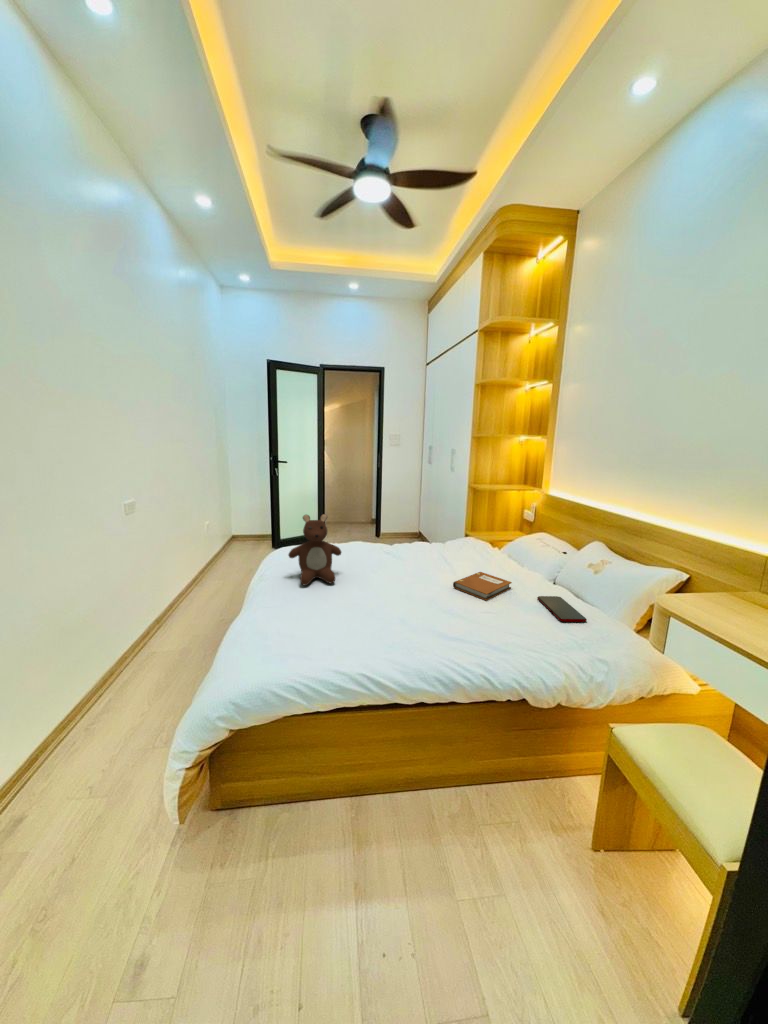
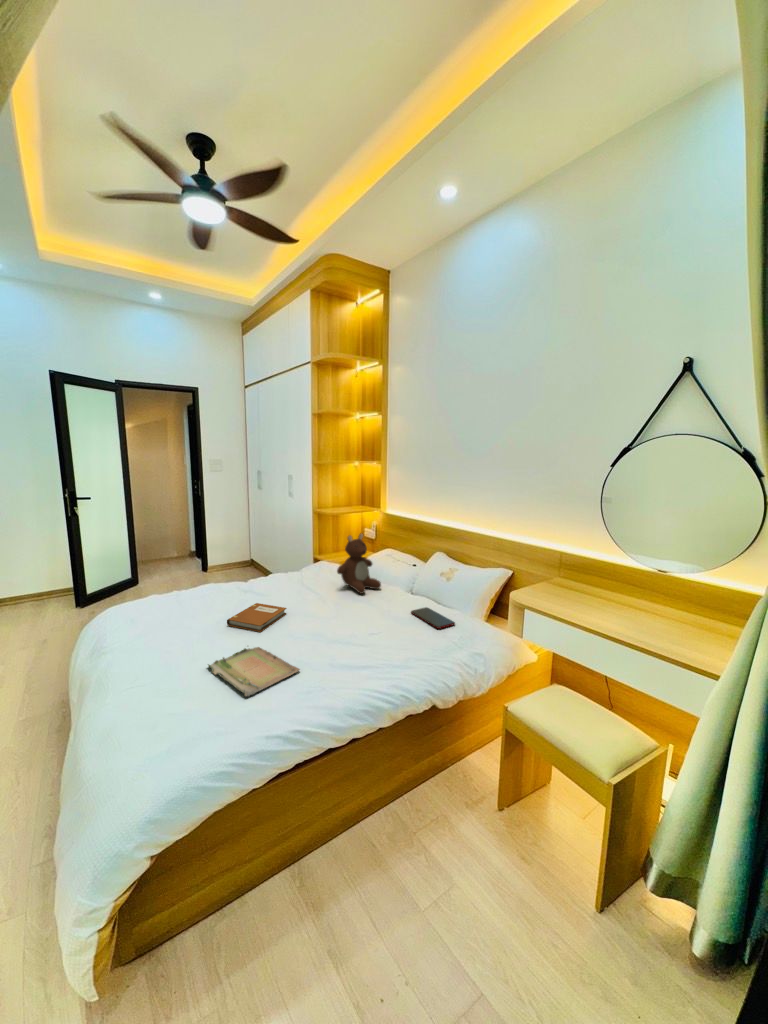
teddy bear: present [289,514,341,585] -> present [337,534,381,594]
notebook: present [453,572,512,600] -> present [227,603,286,632]
tray: none [322,591,394,633] -> present [208,647,300,696]

